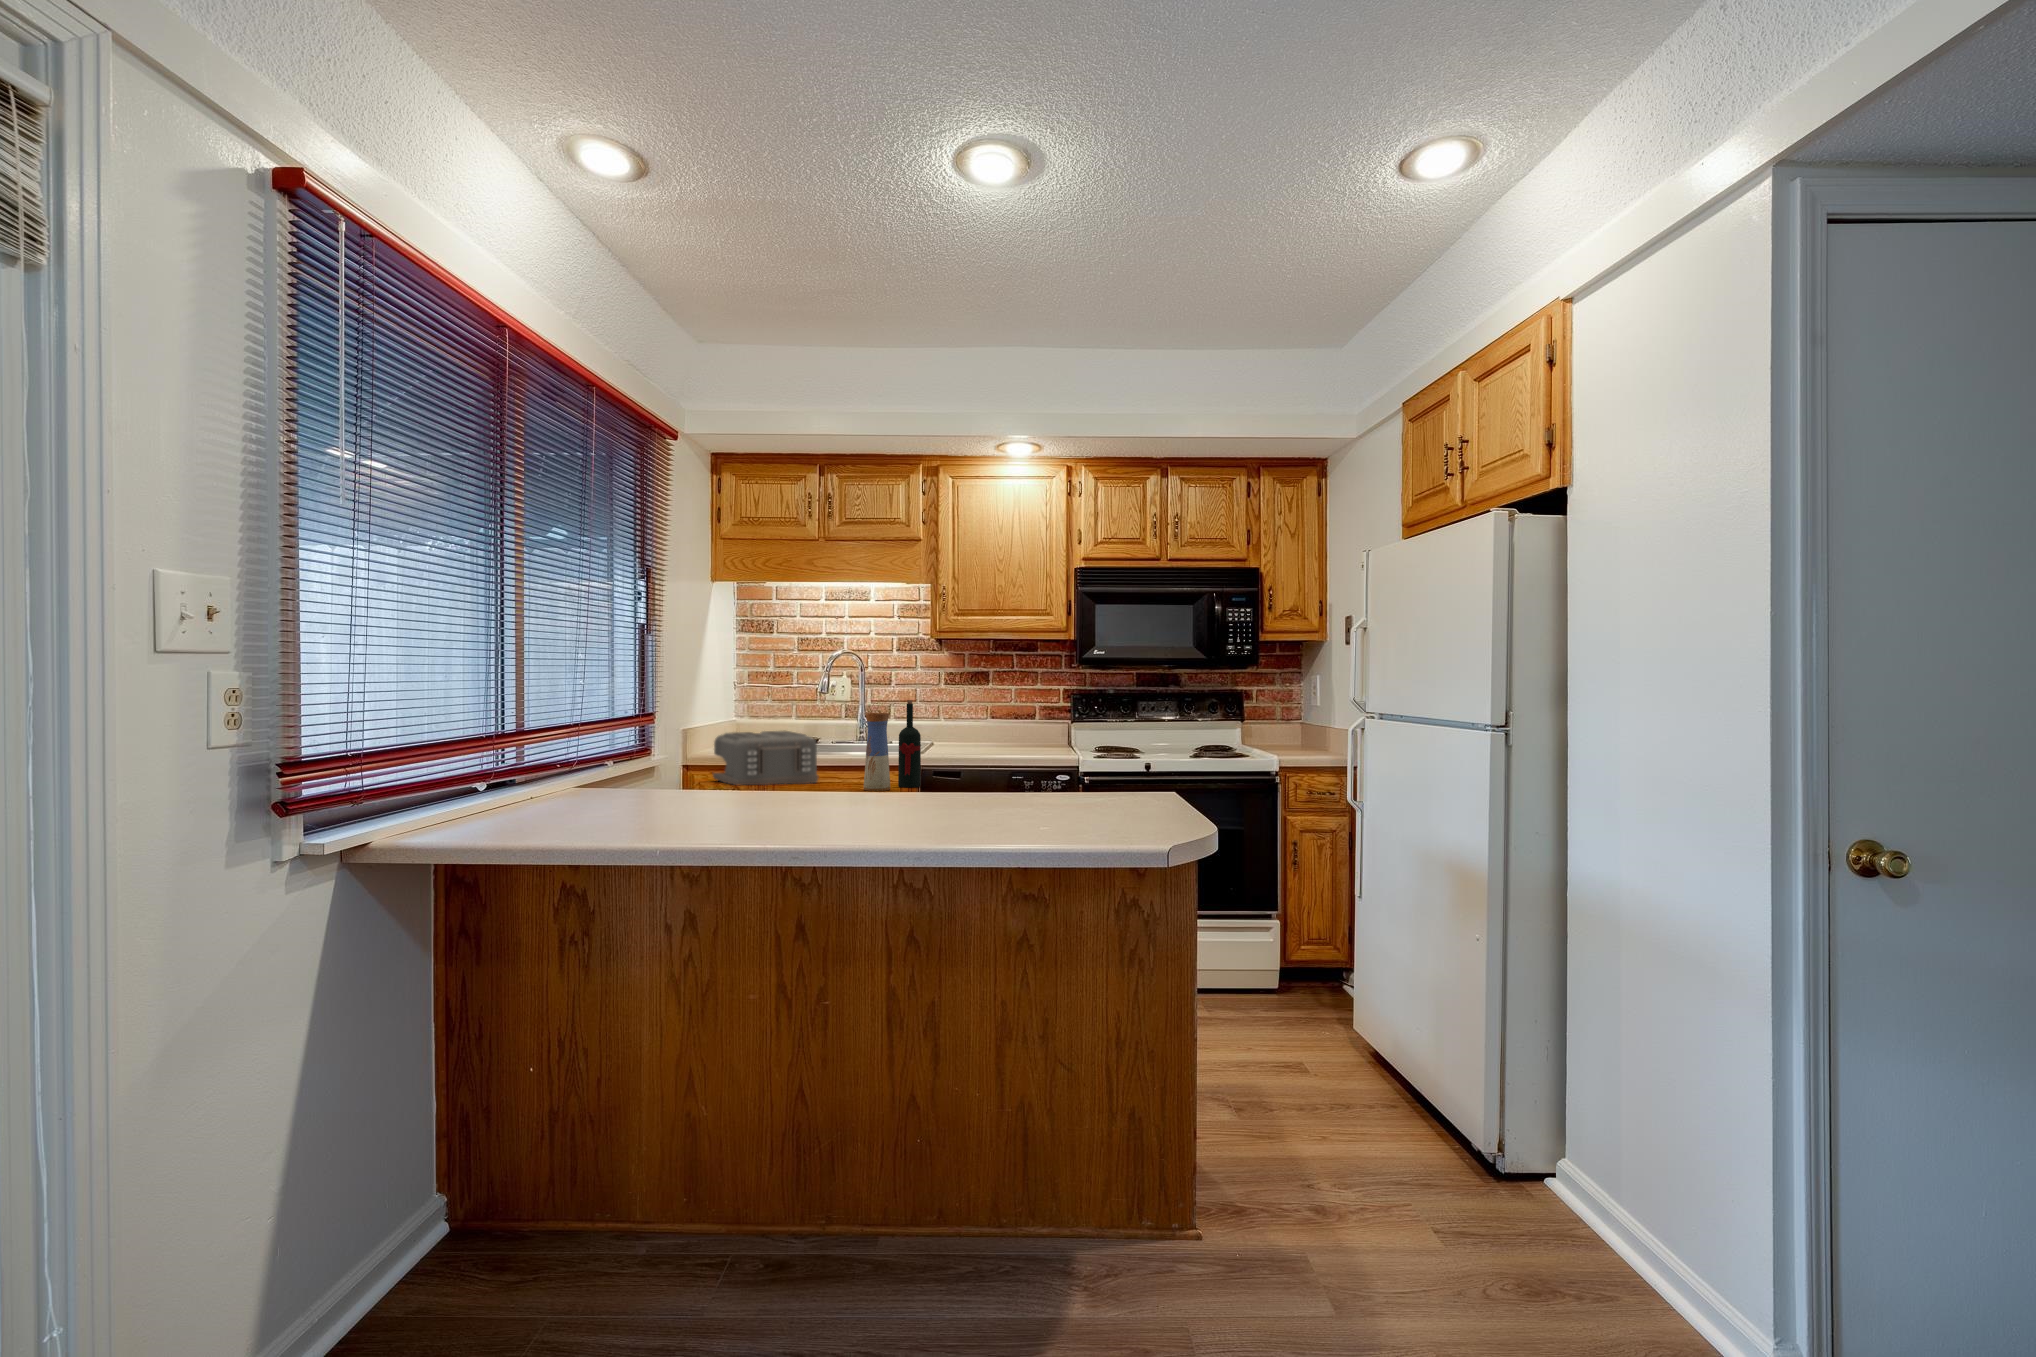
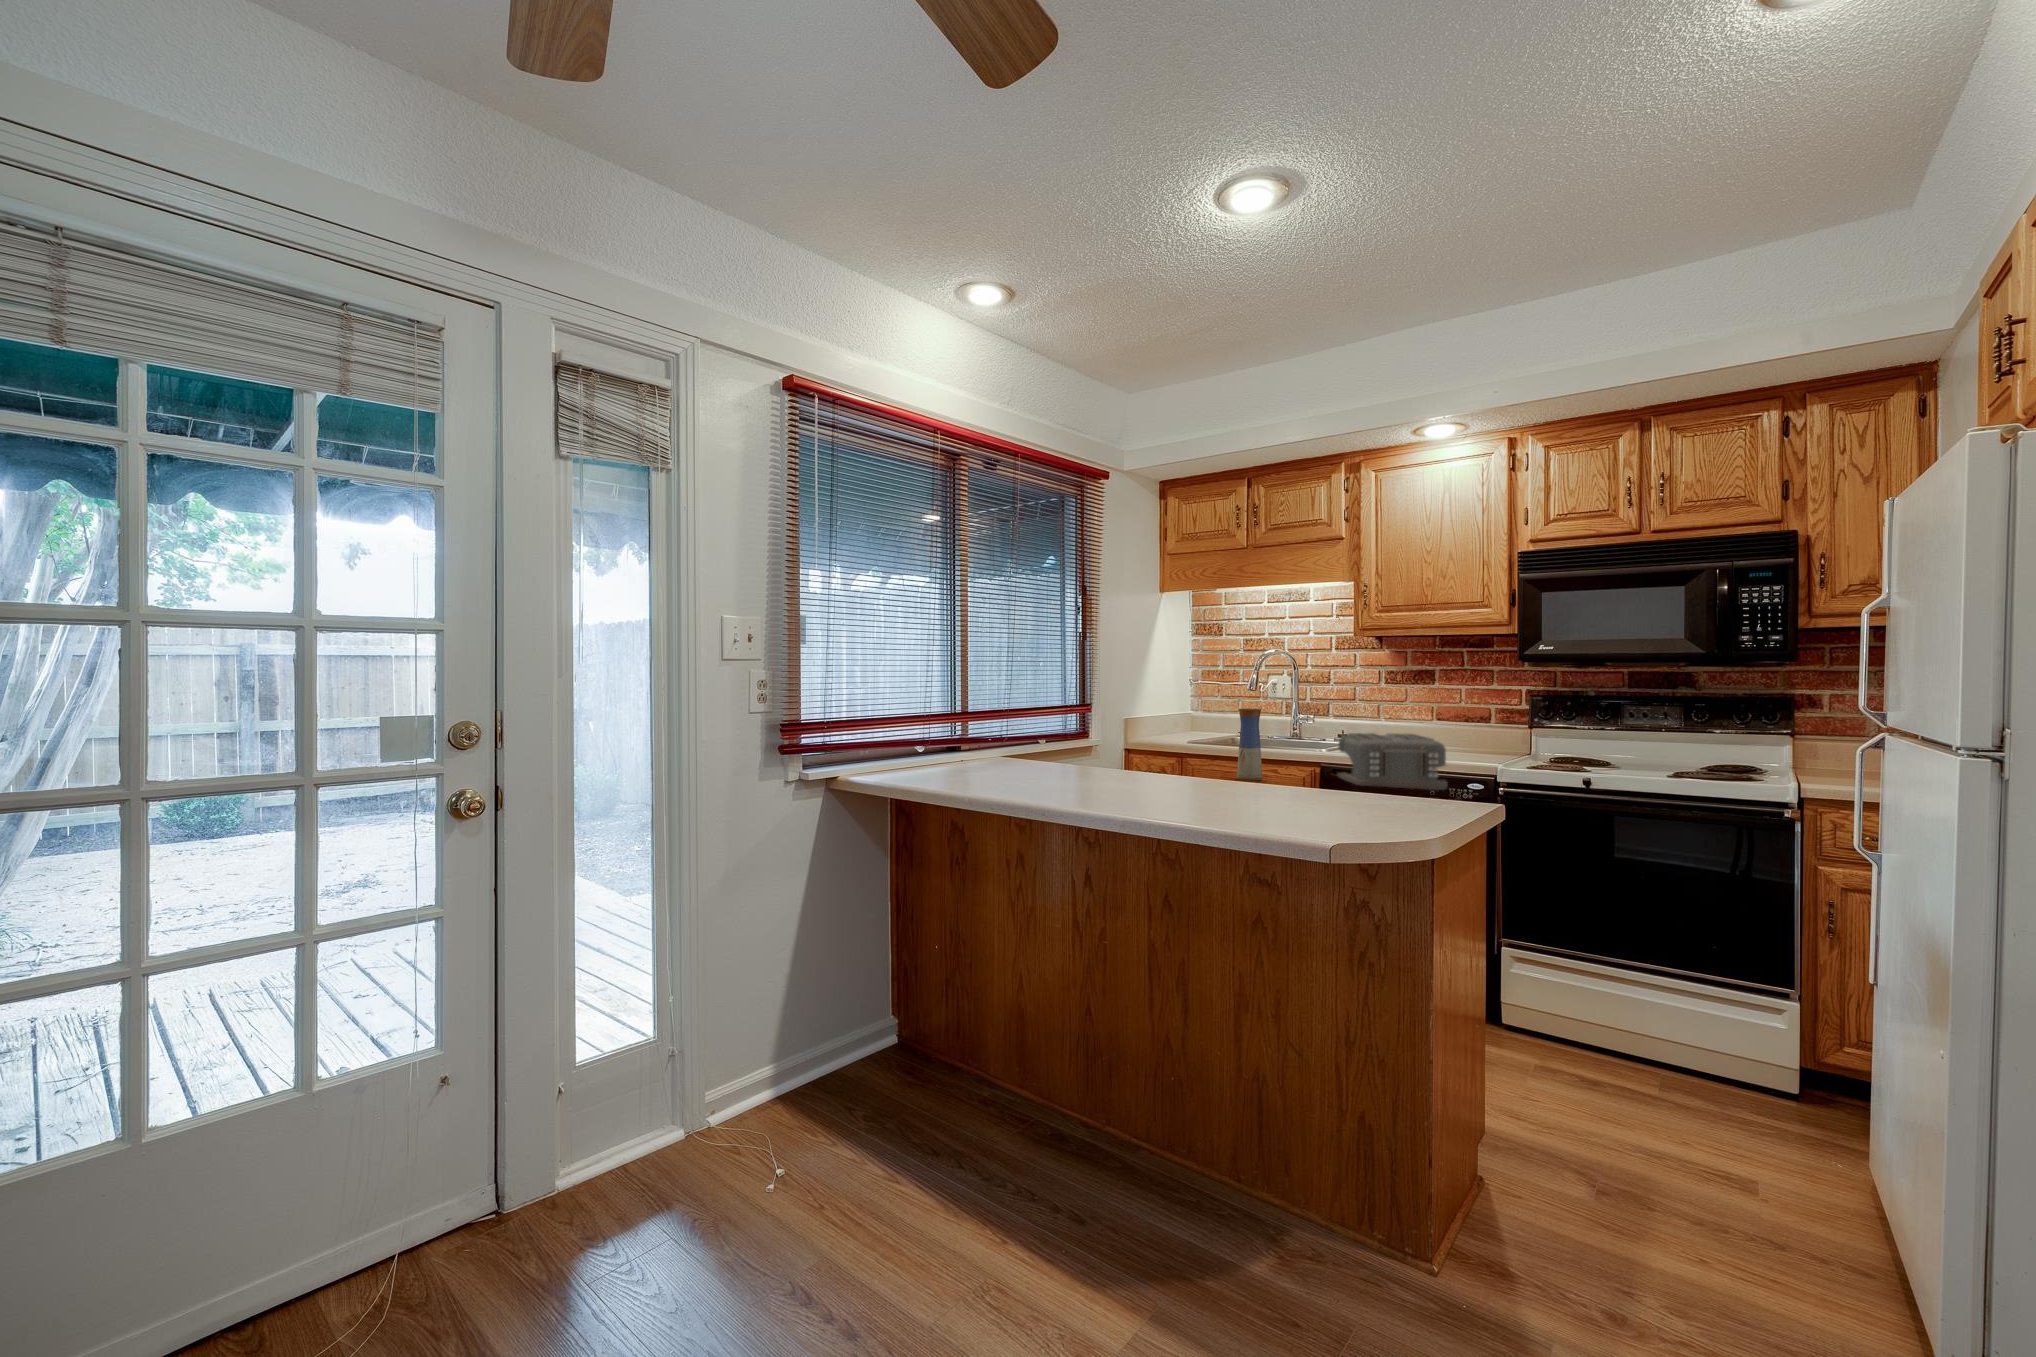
wine bottle: present [898,700,921,788] -> none [1283,698,1306,781]
toaster: present [713,731,819,785] -> present [1338,733,1447,790]

